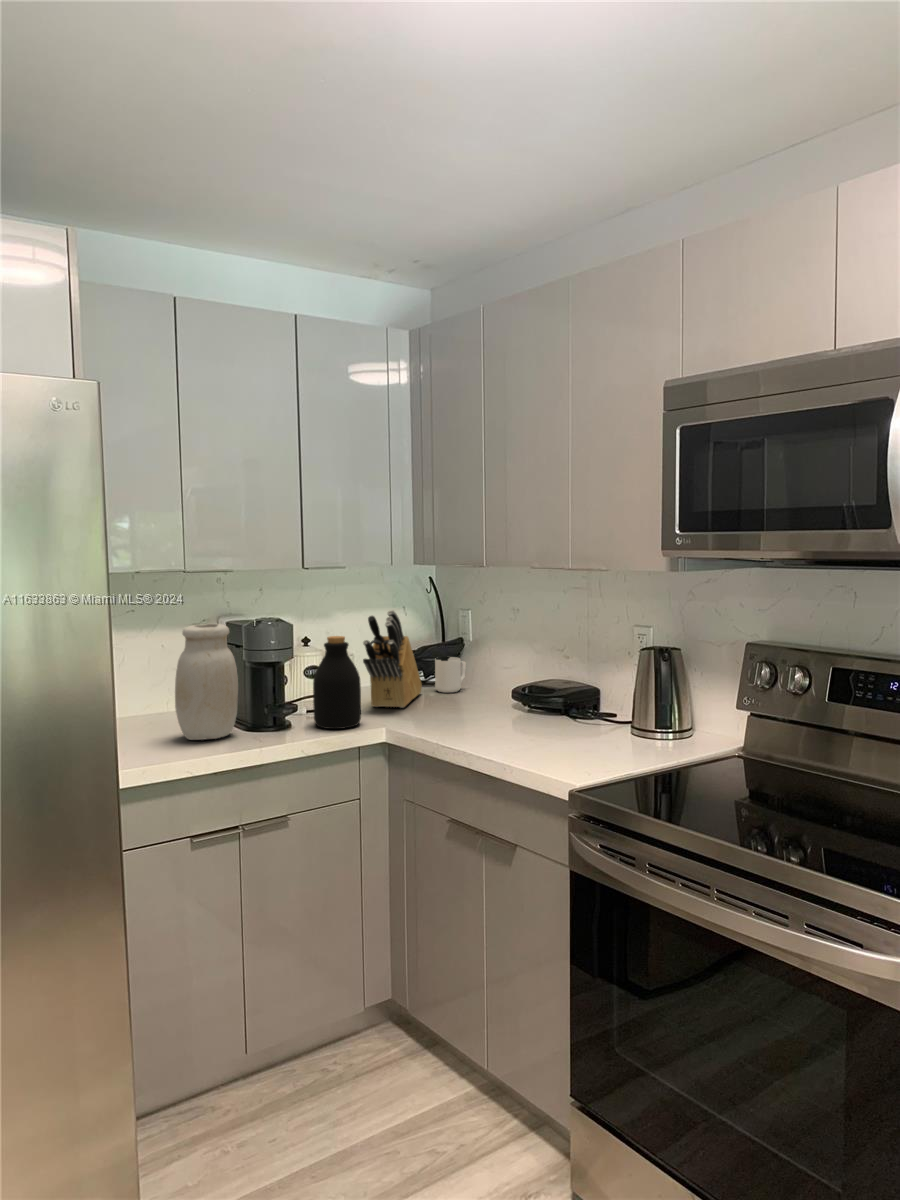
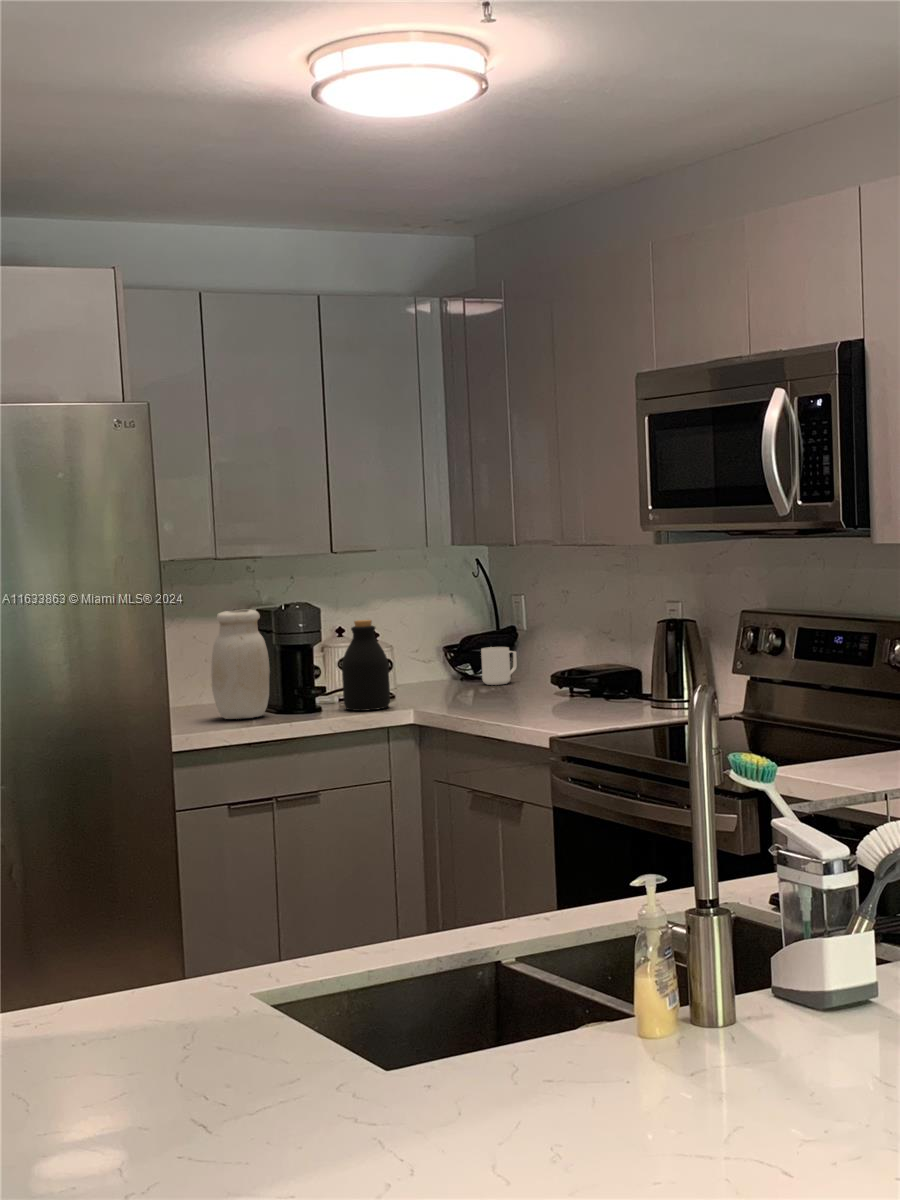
knife block: present [363,610,422,708] -> none [393,594,466,696]

